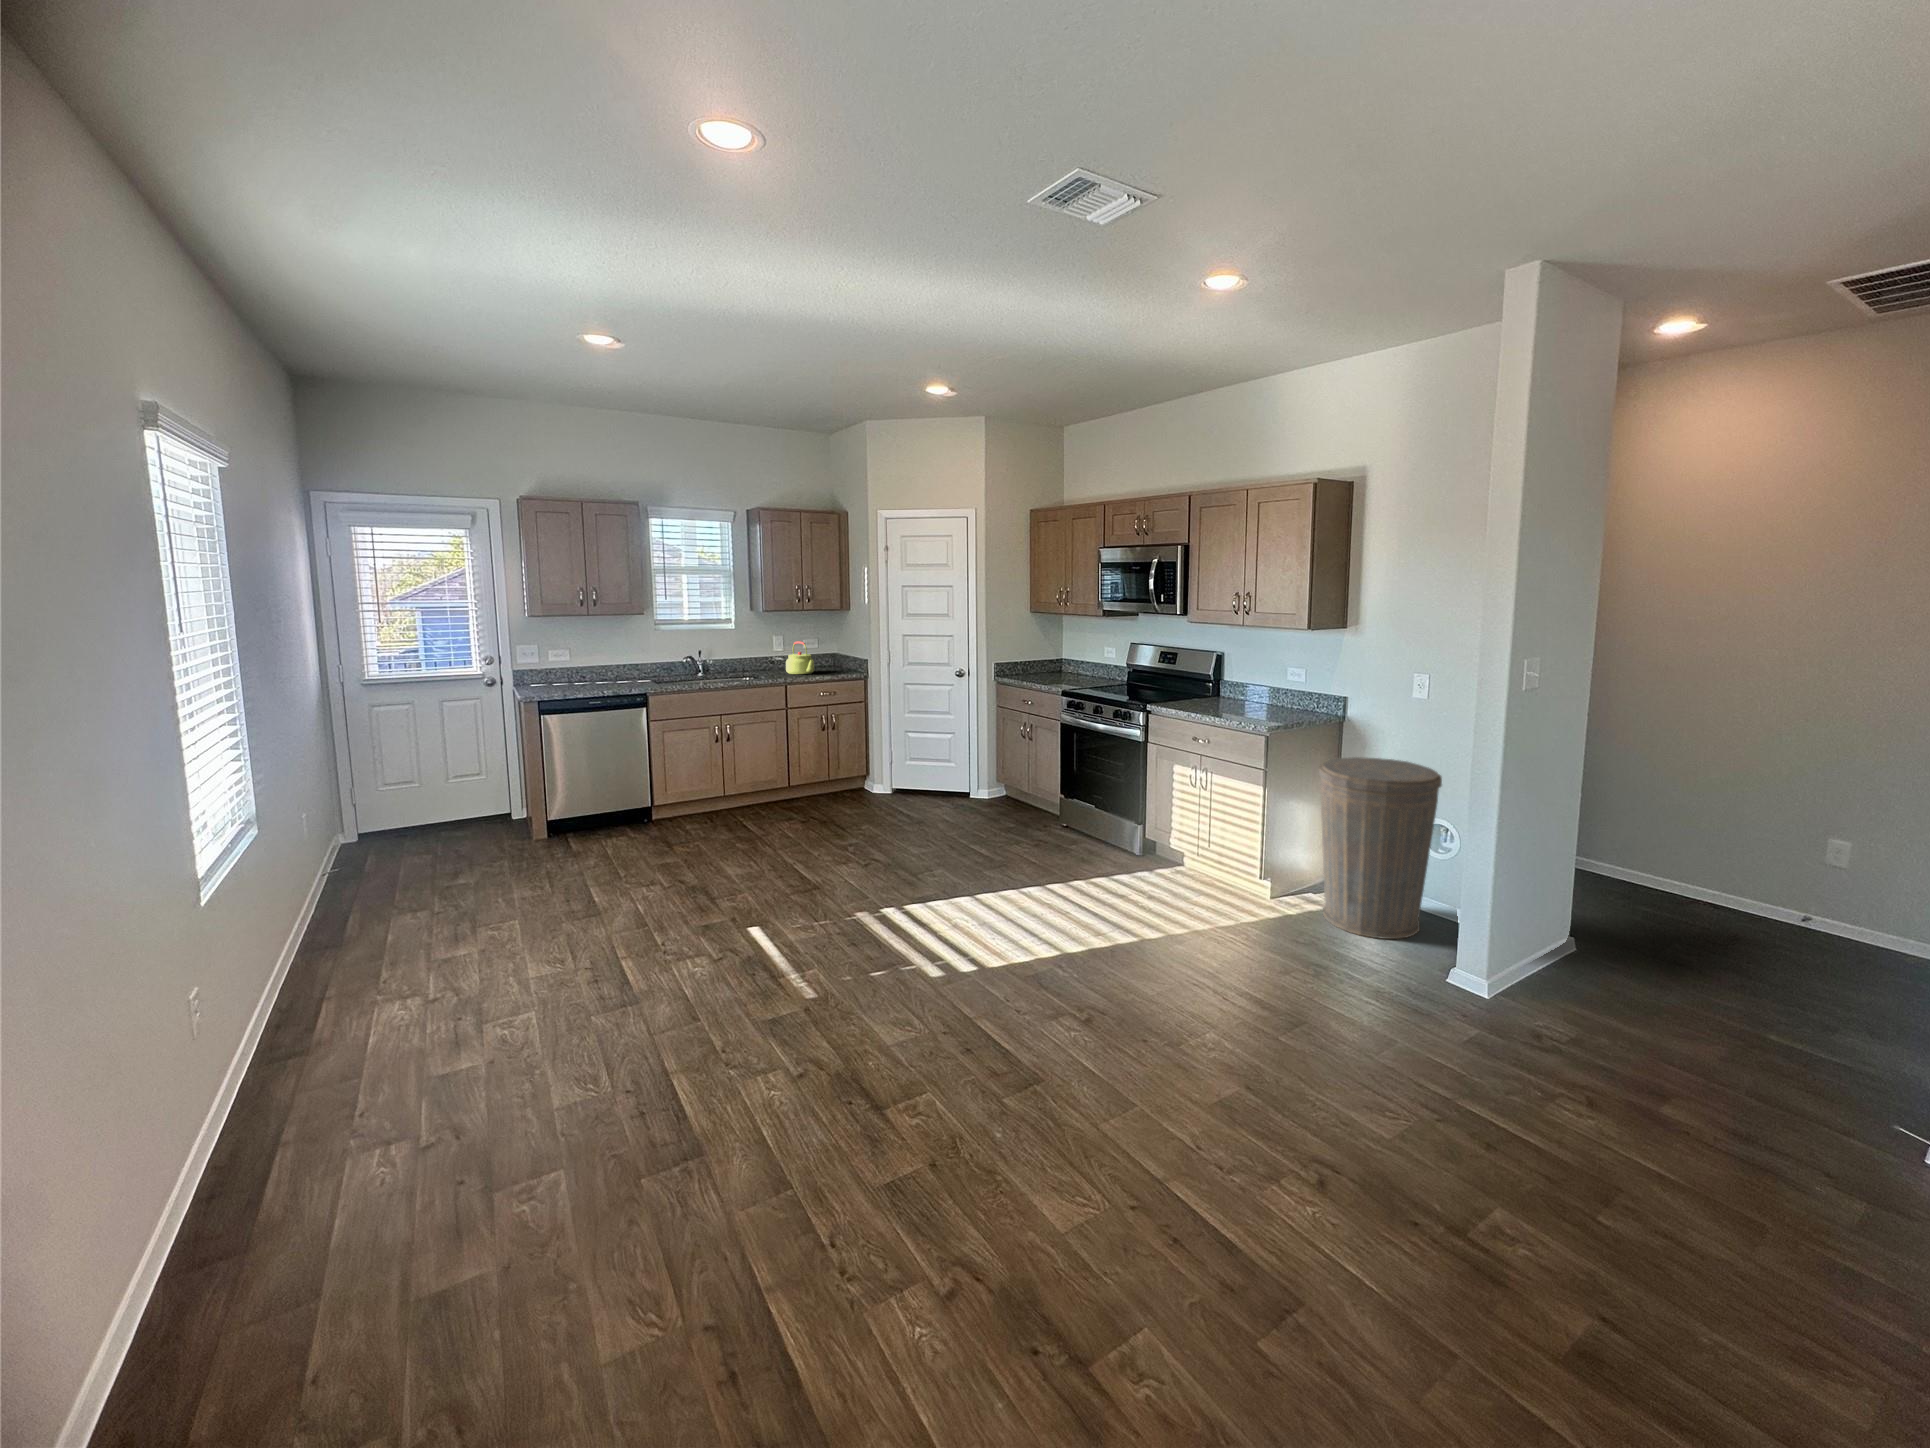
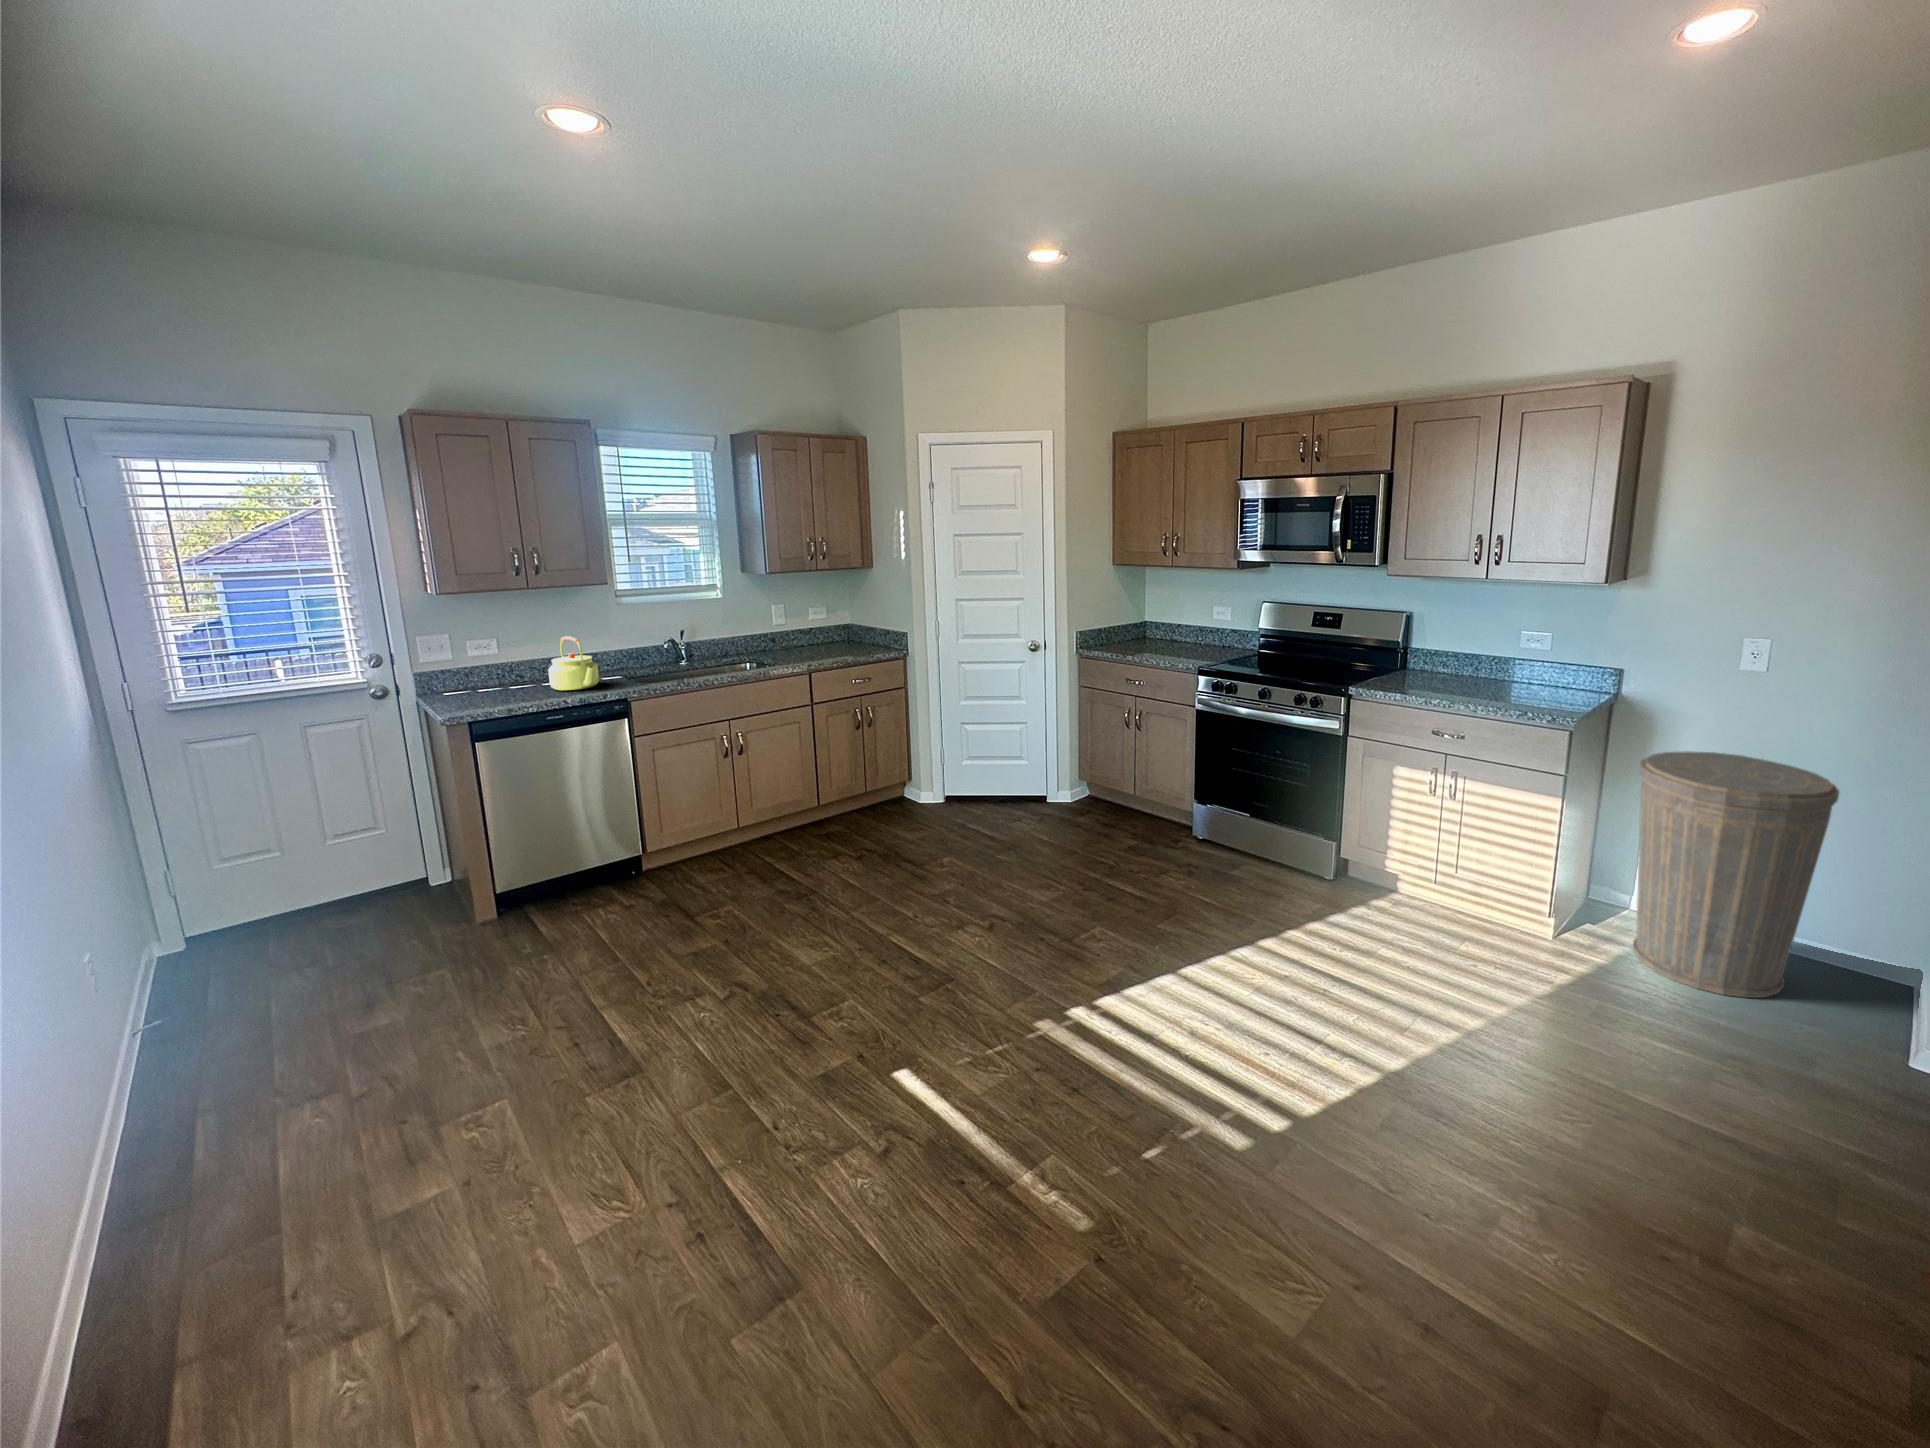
kettle: present [786,641,814,674] -> present [548,636,599,690]

